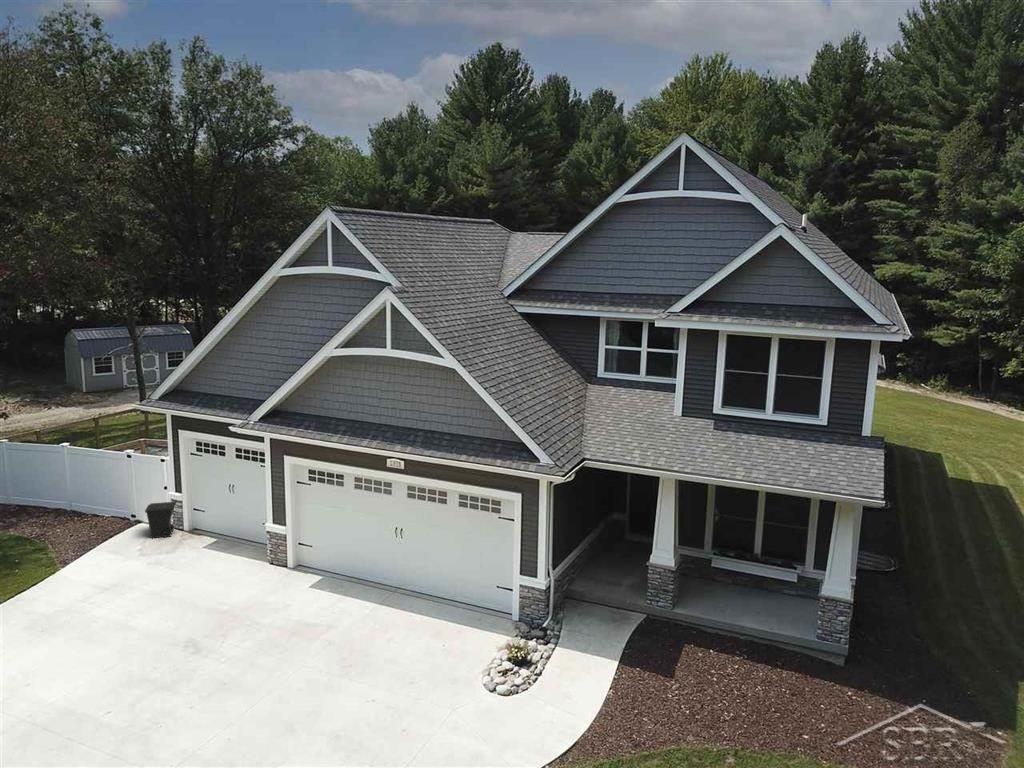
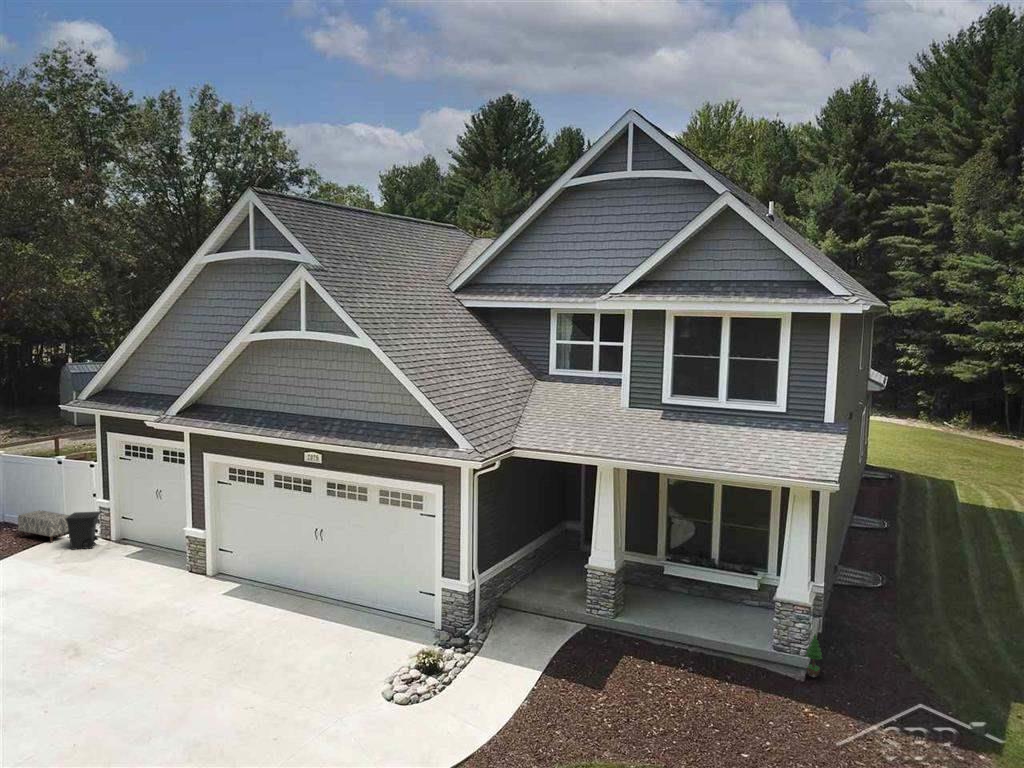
bench: none [94,499,146,531] -> present [18,510,69,543]
potted tree: none [845,626,861,662] -> present [806,635,822,677]

